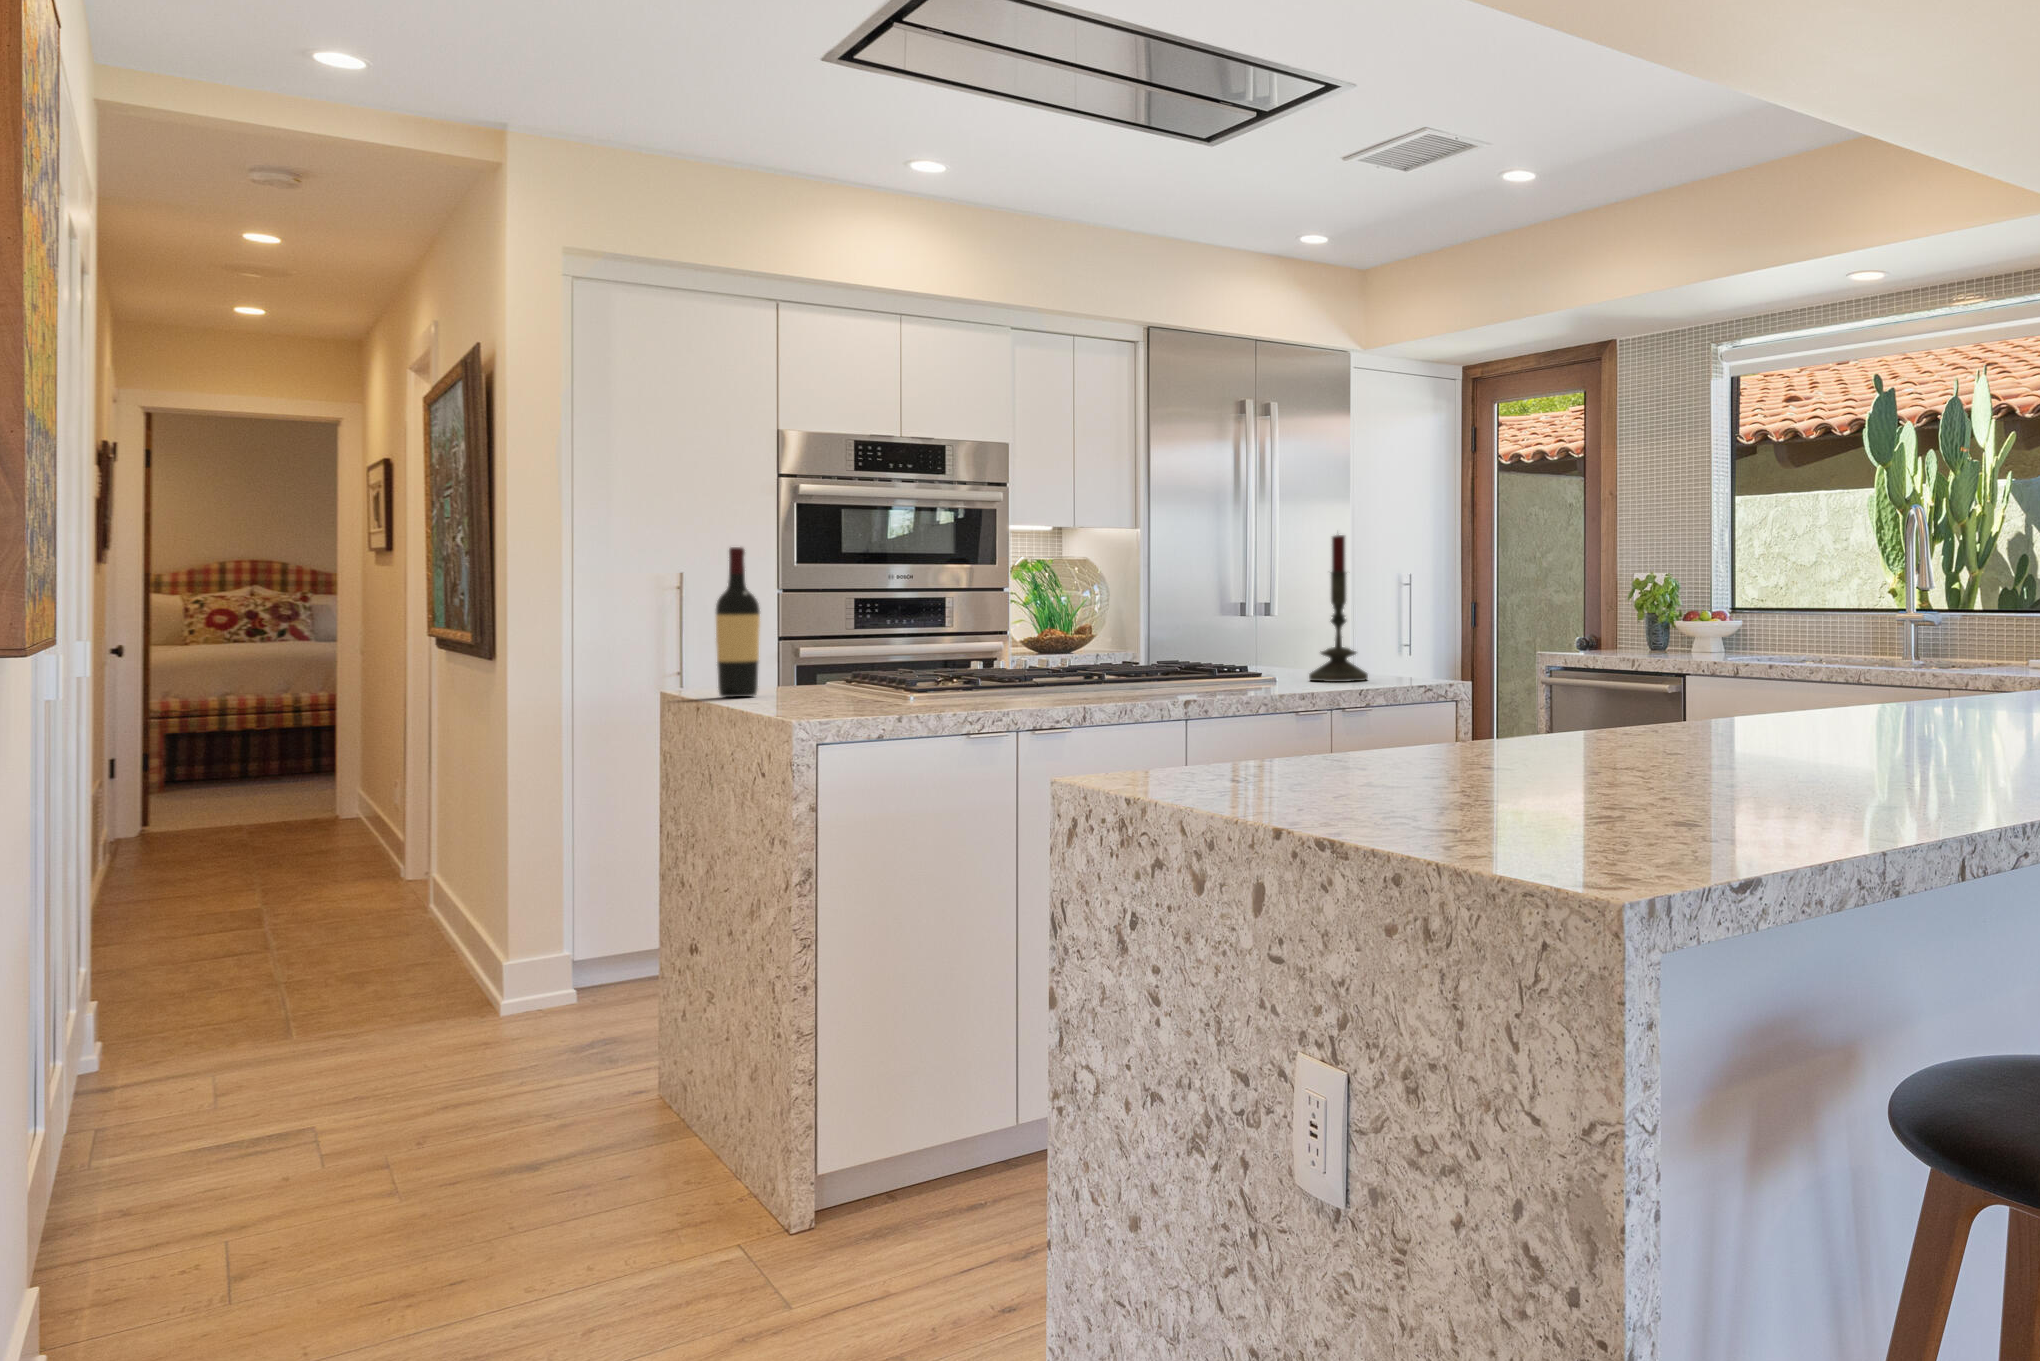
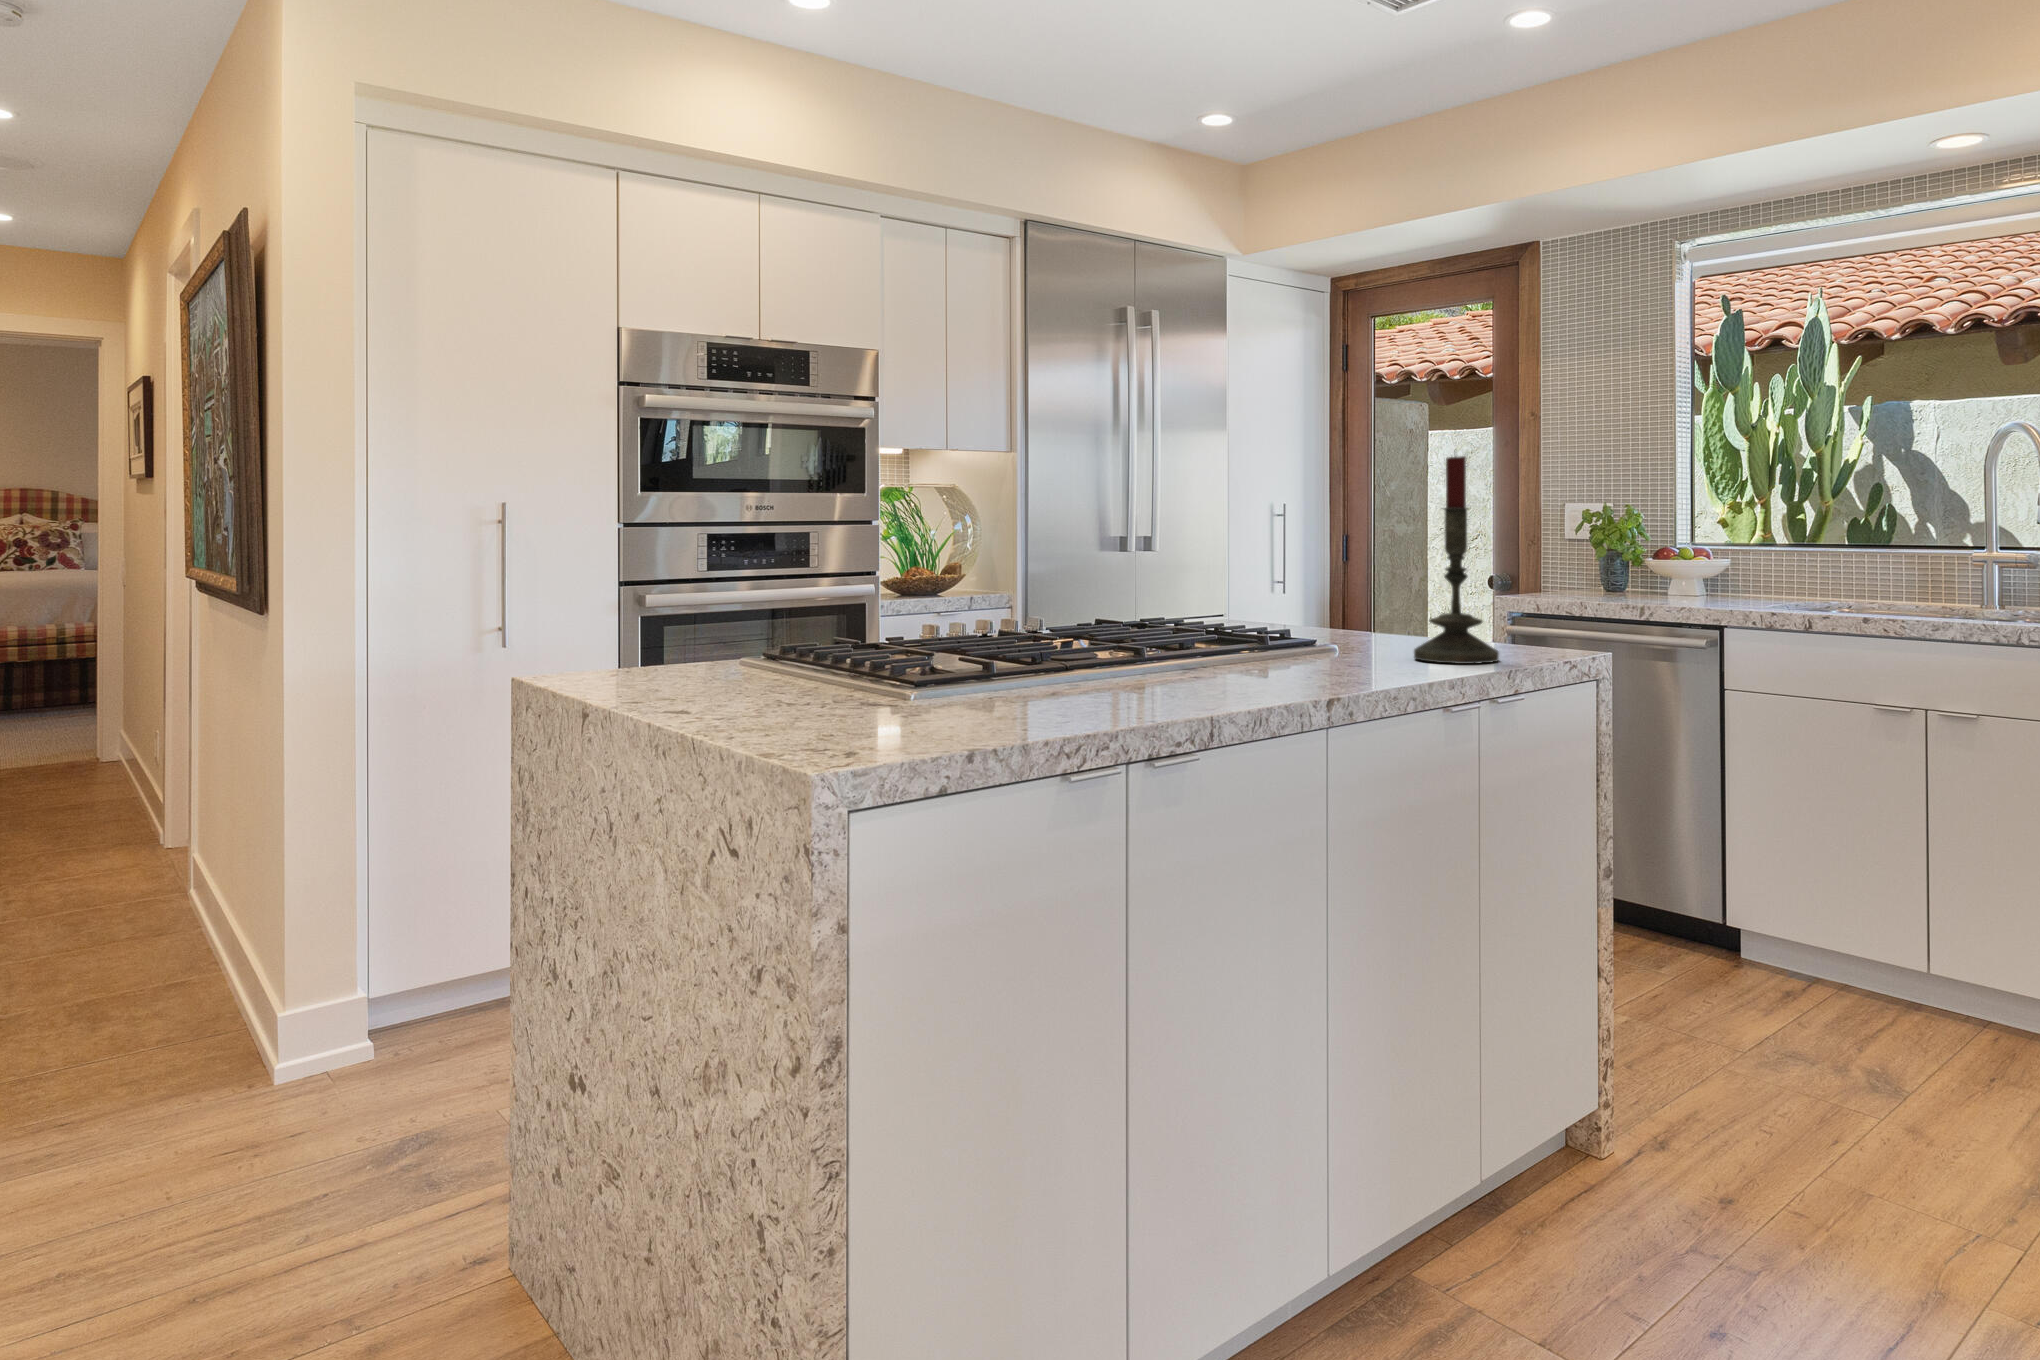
wine bottle: present [715,547,760,697] -> none [623,472,688,706]

